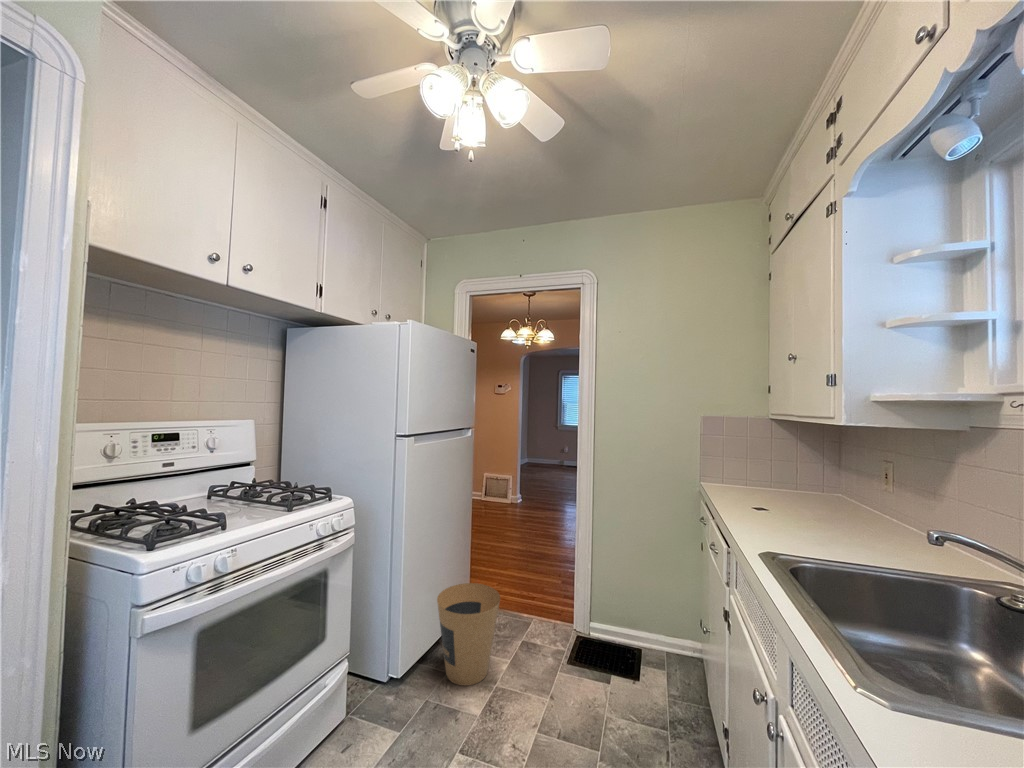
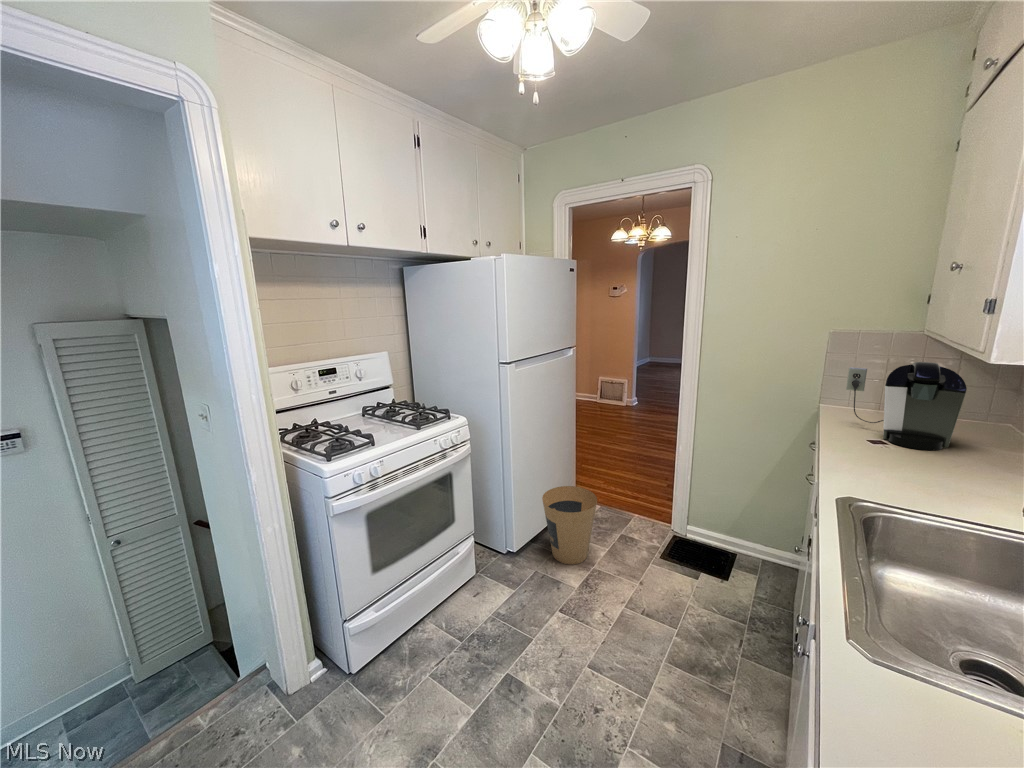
coffee maker: none [725,436,818,513] -> present [846,362,967,450]

